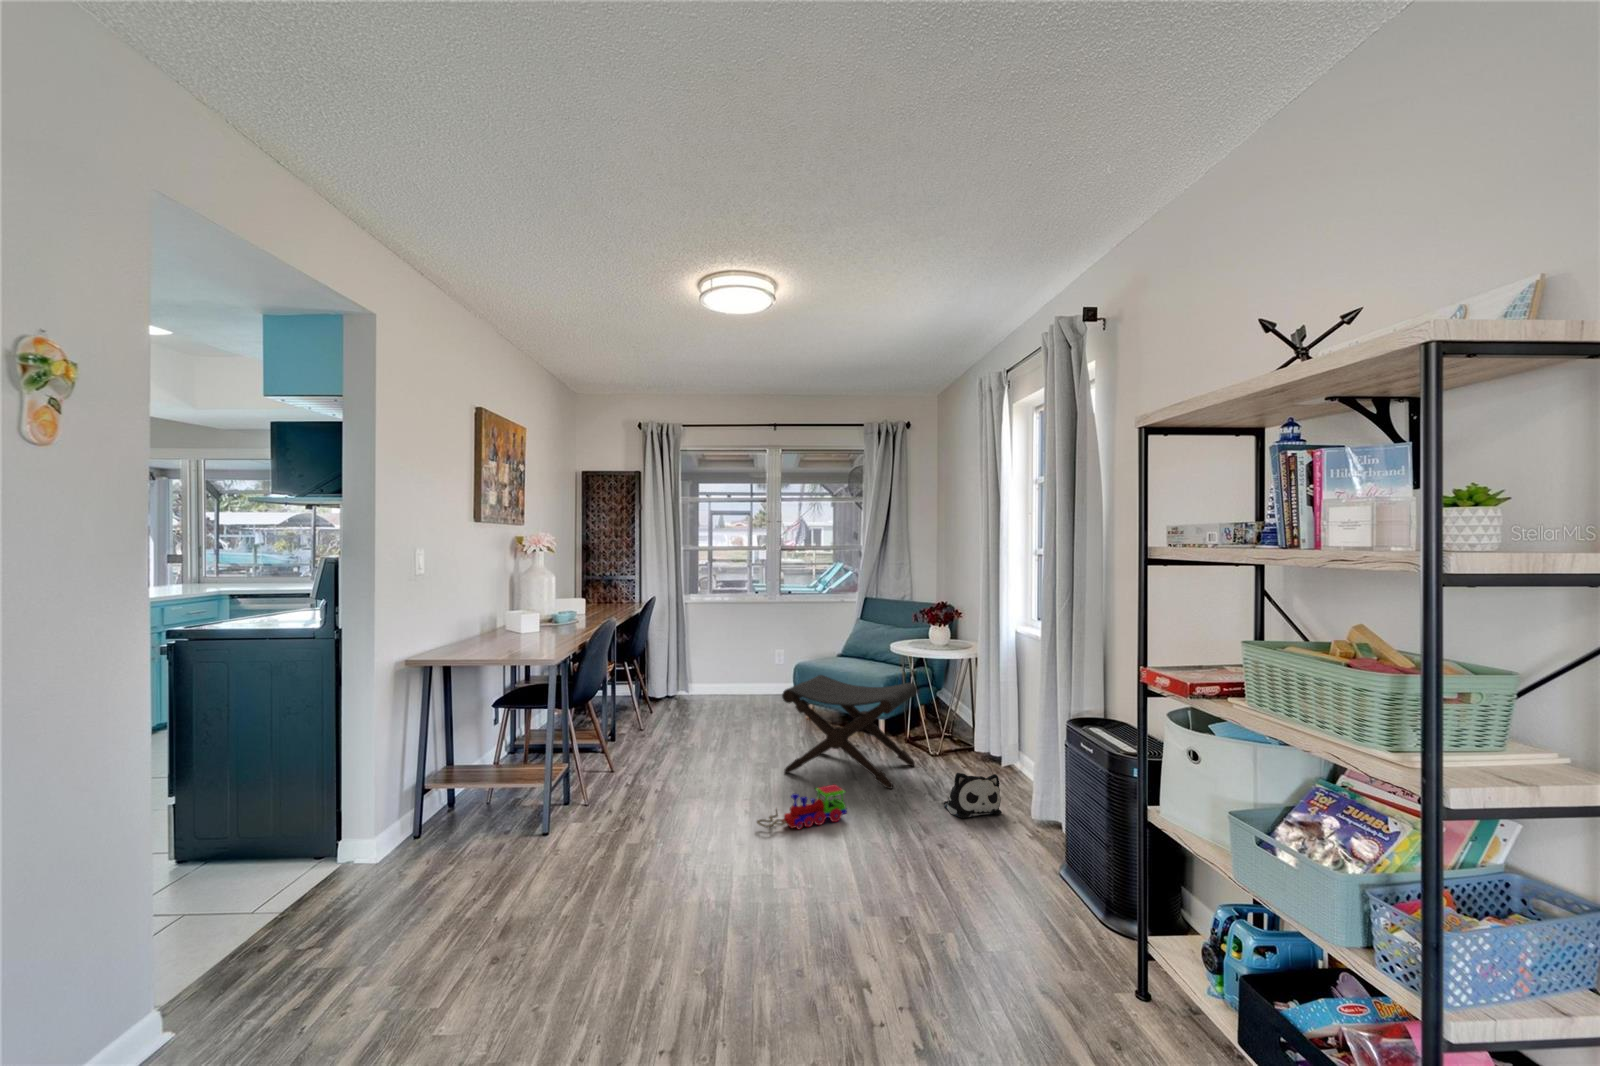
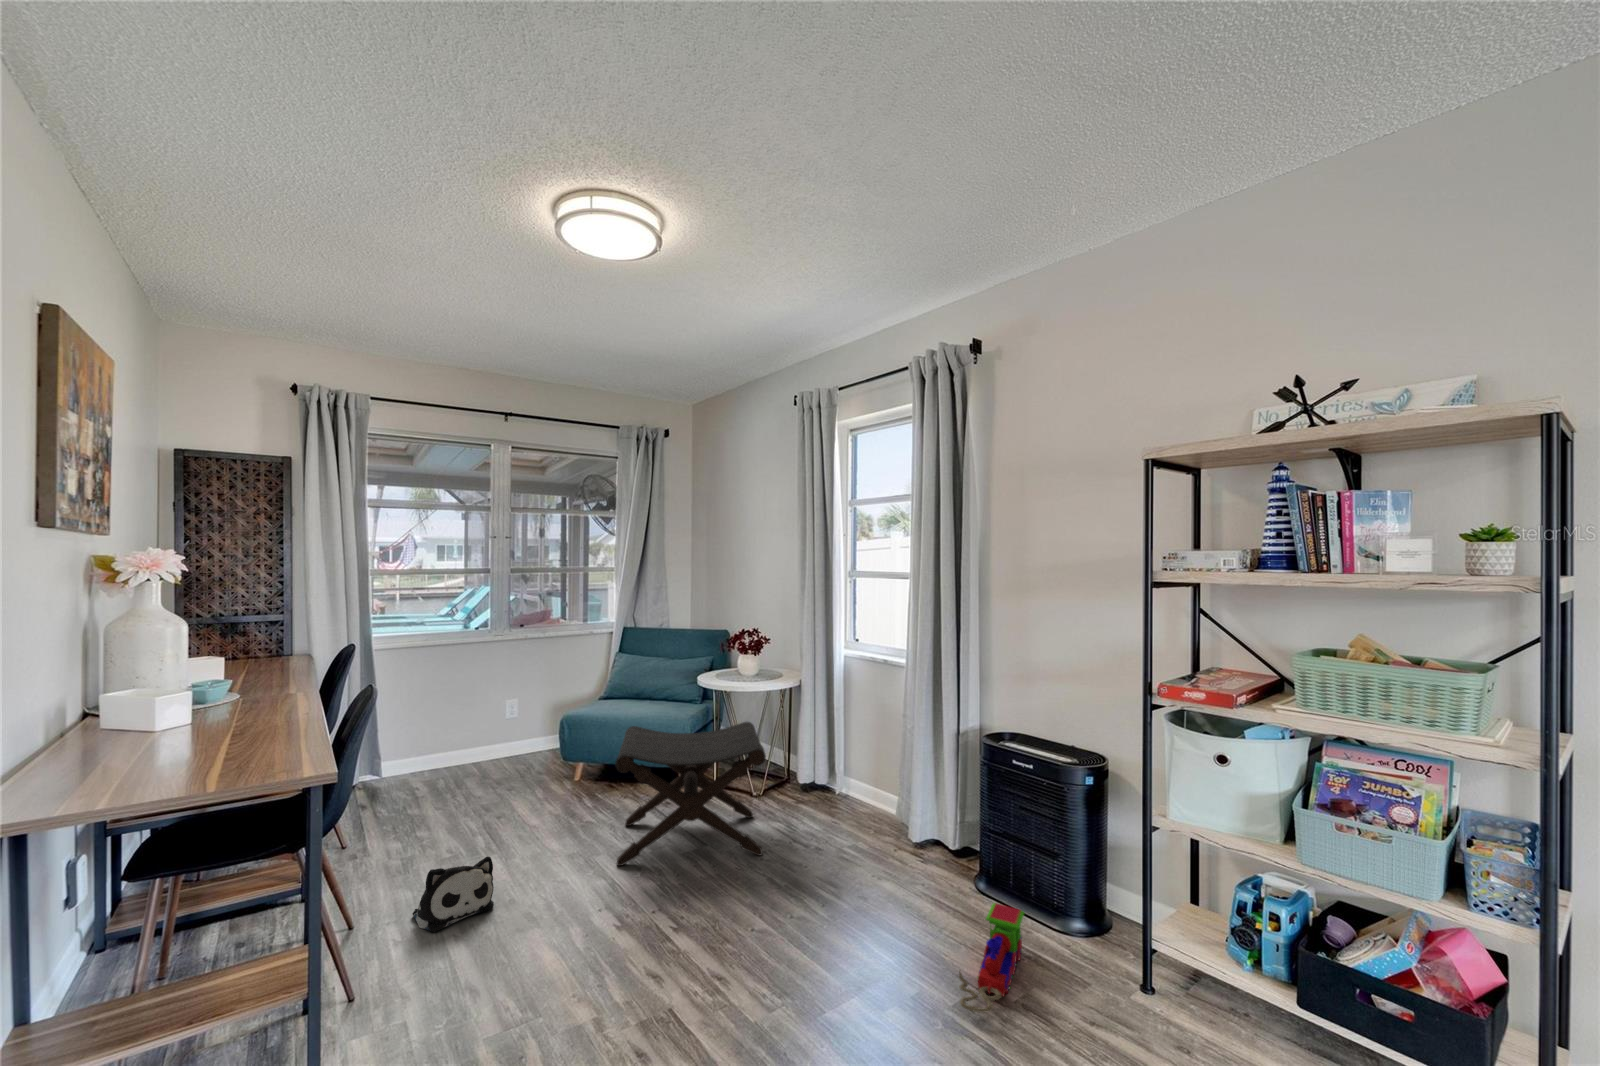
plush toy: present [944,773,1001,818] -> present [412,857,494,932]
toy train: present [757,784,847,830] -> present [959,903,1024,1013]

